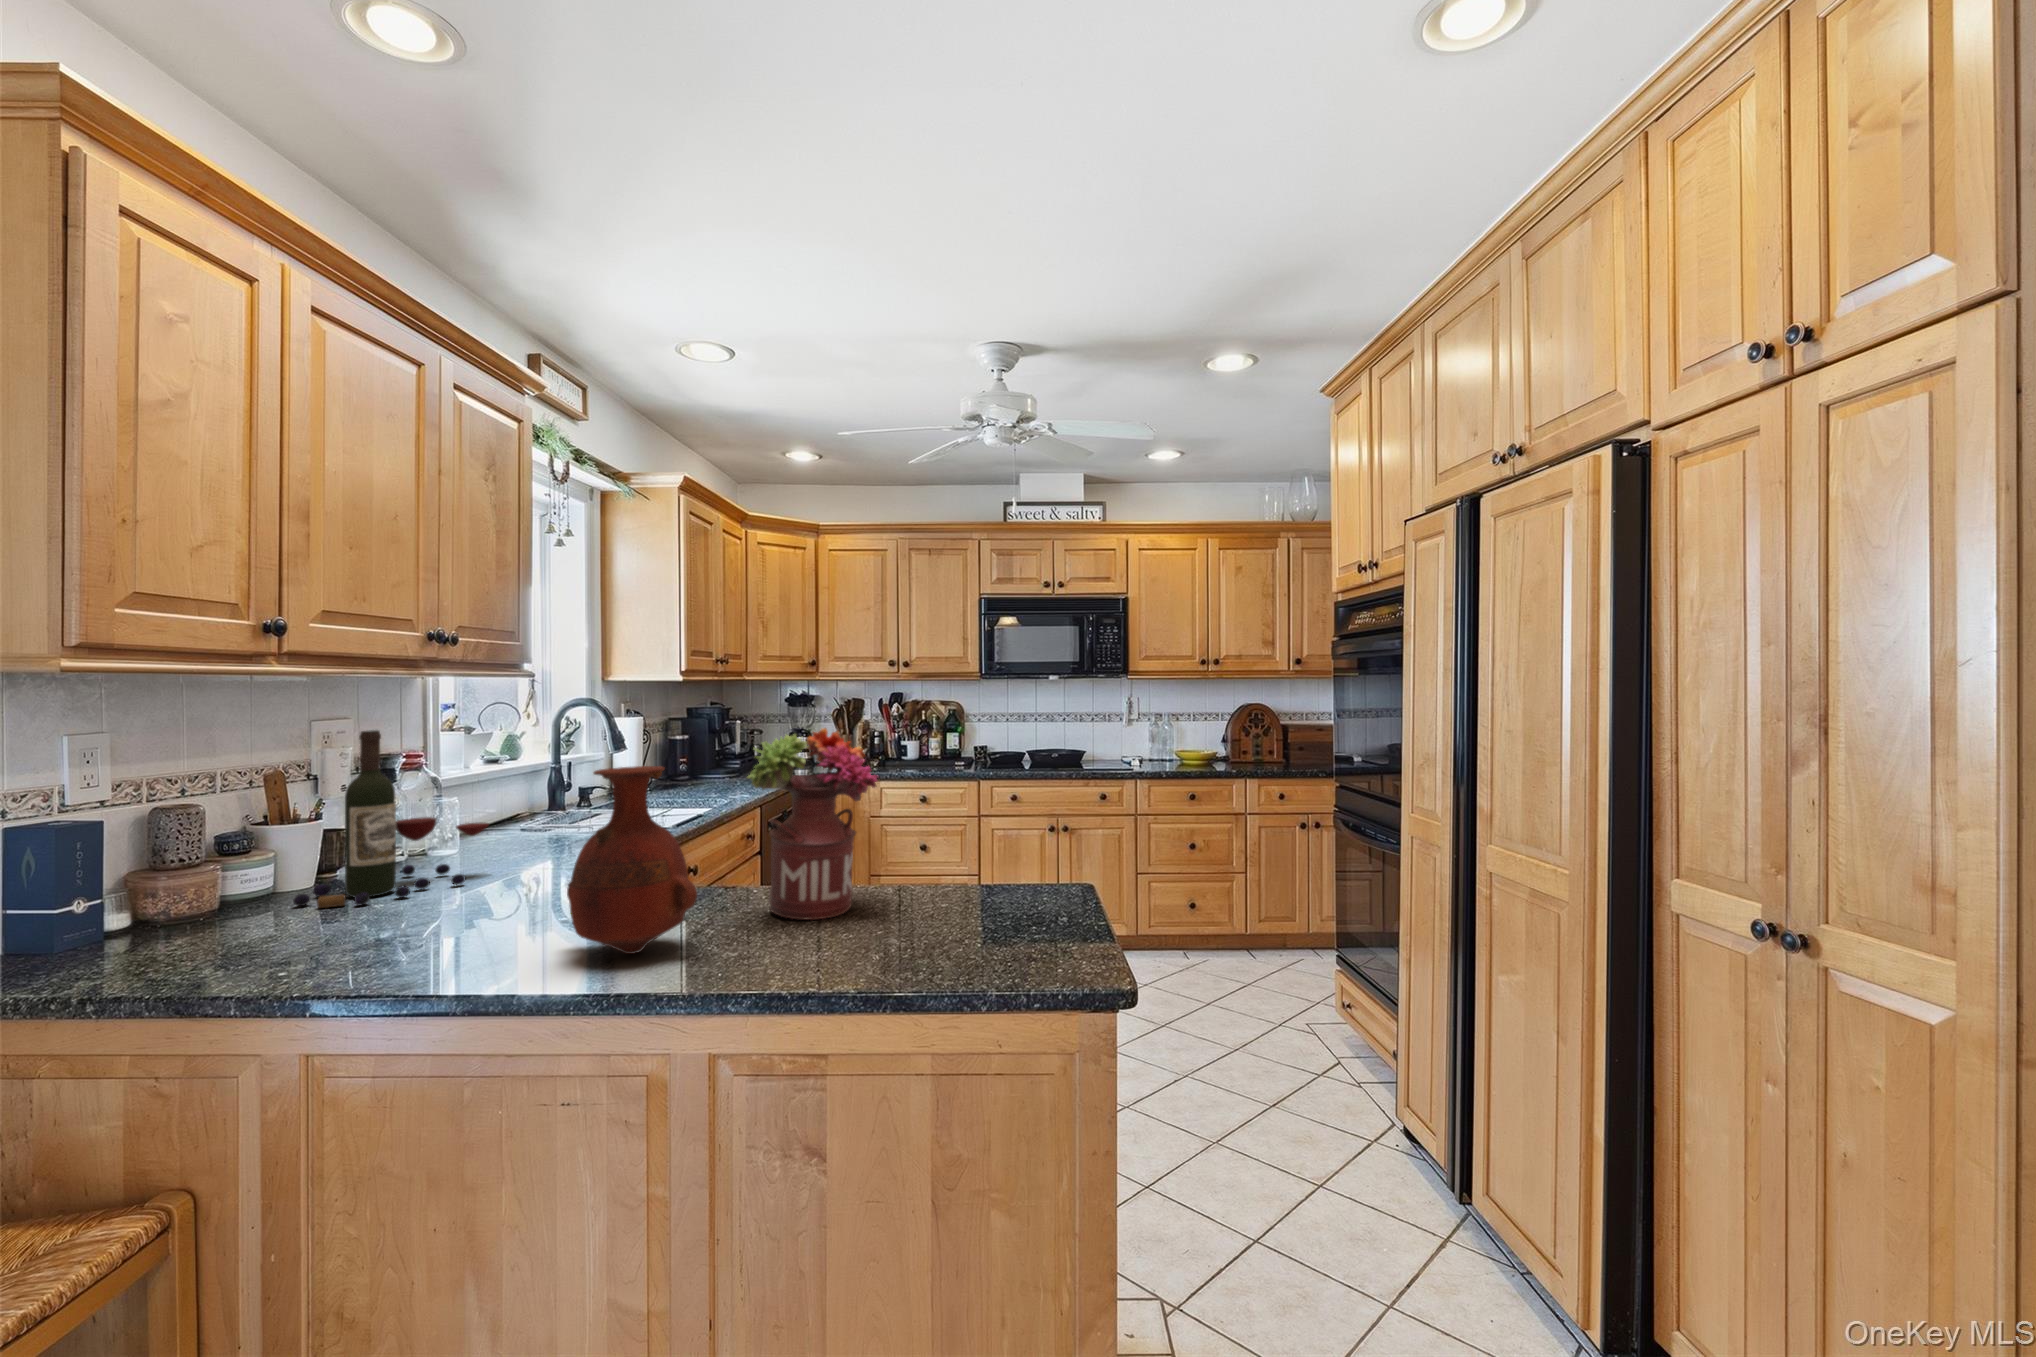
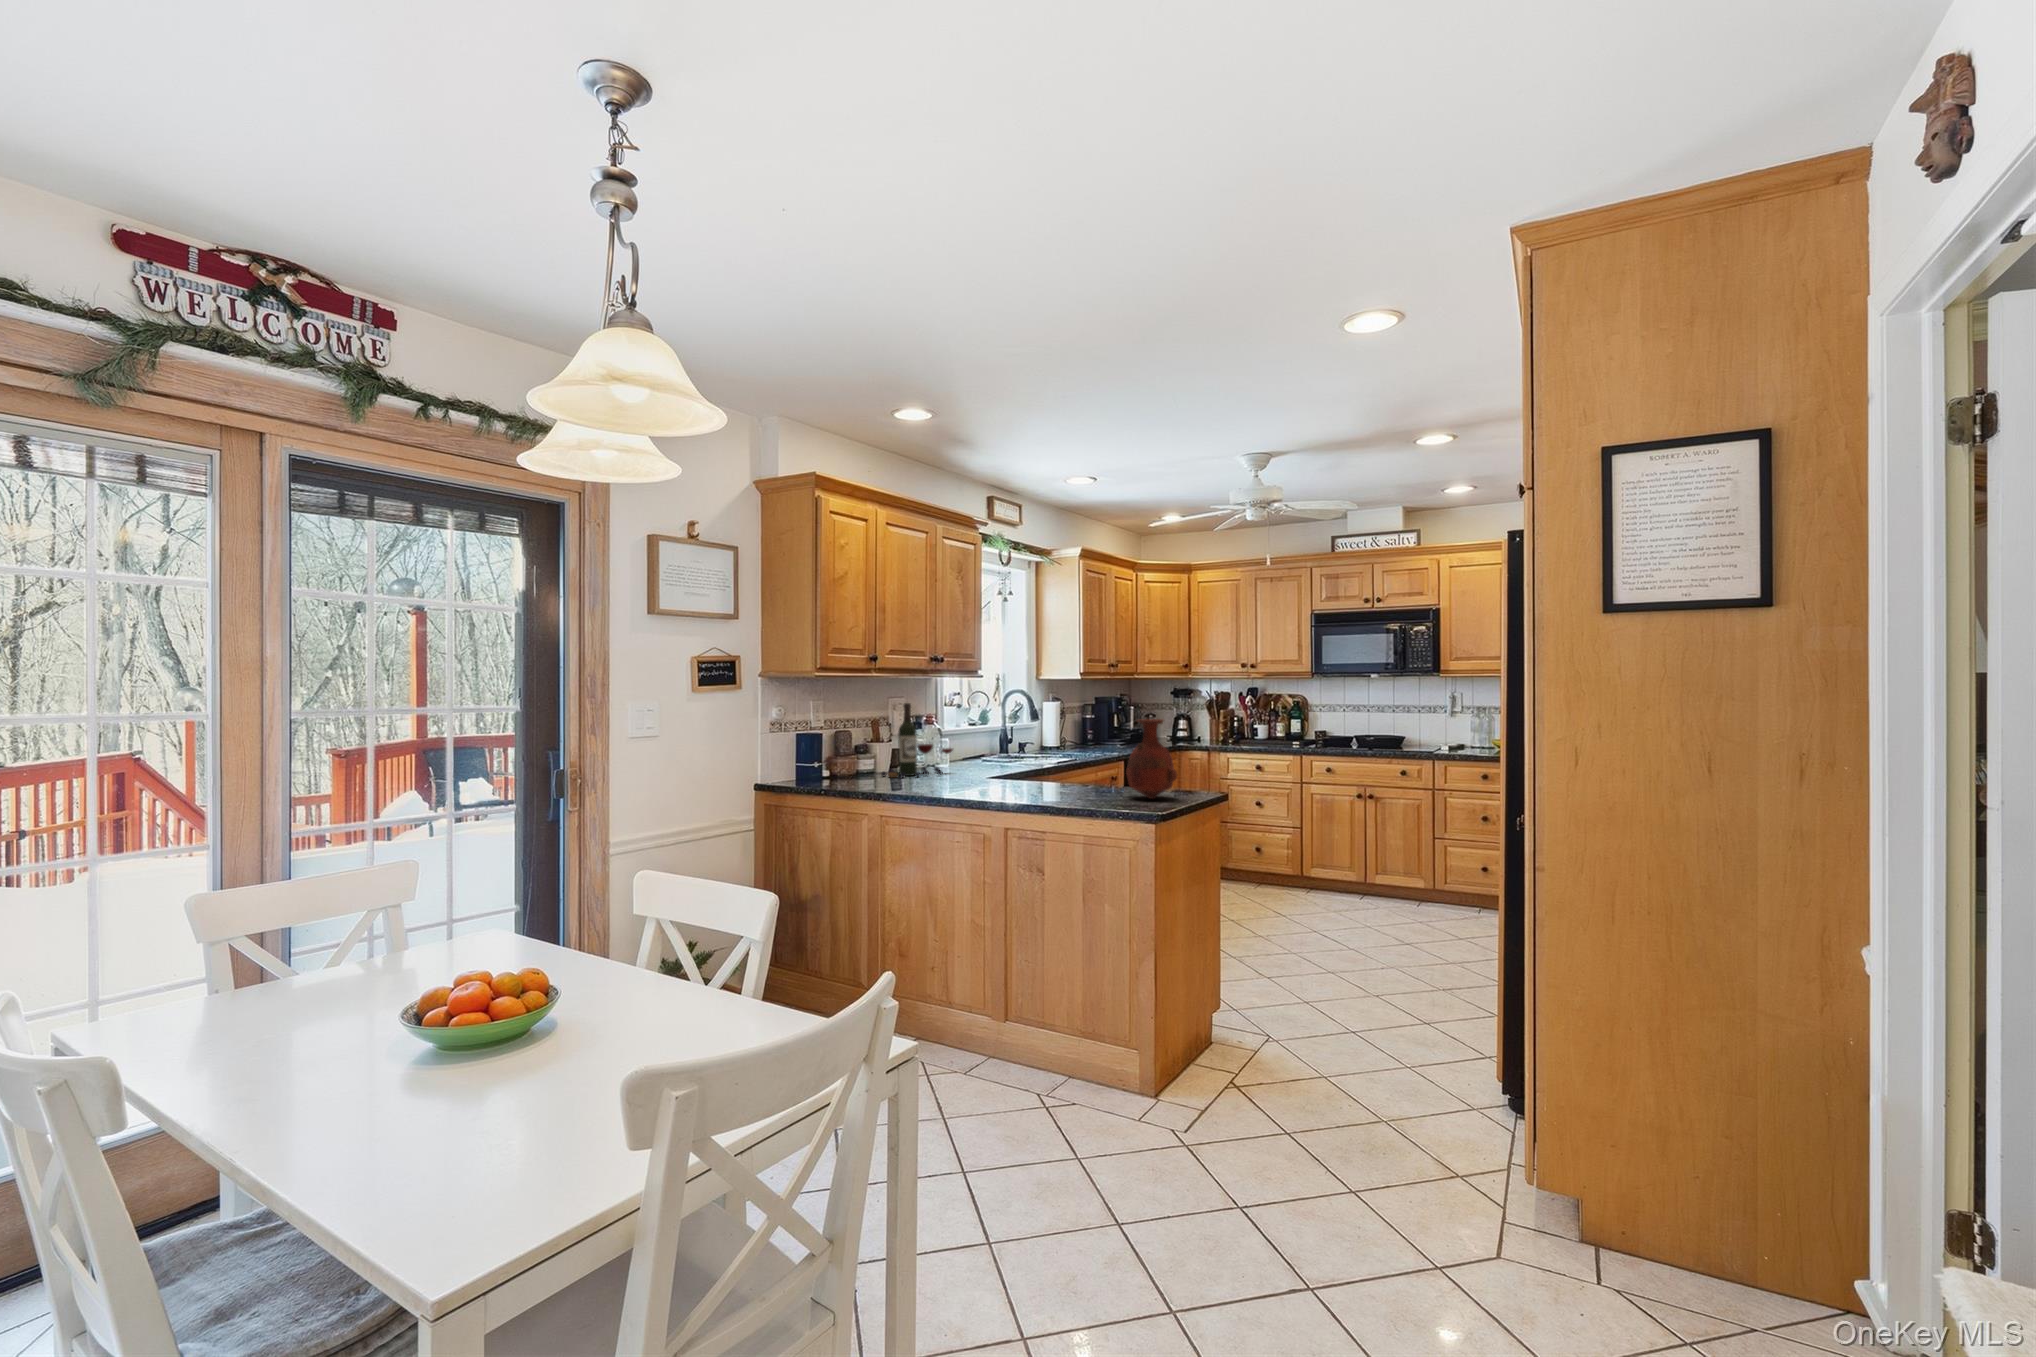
flower arrangement: present [748,728,878,920] -> none [1035,705,1096,796]
vase: present [567,766,697,954] -> present [1126,719,1177,799]

